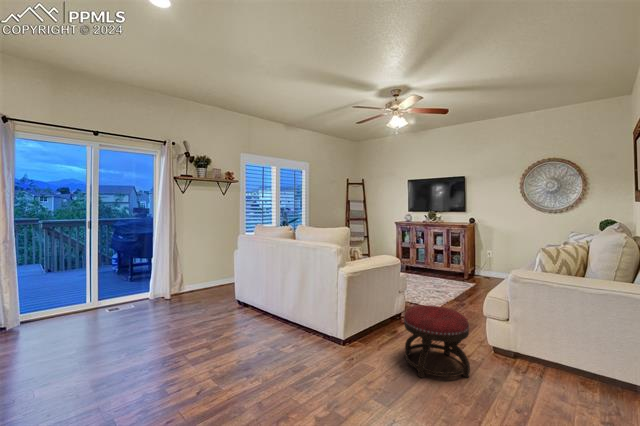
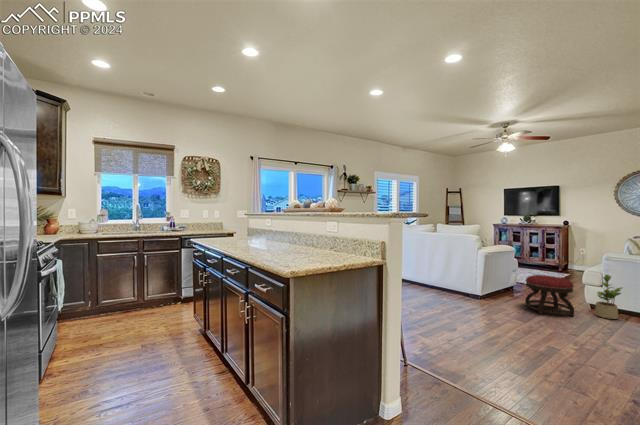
potted plant: none [499,305,537,378] -> present [595,275,622,319]

